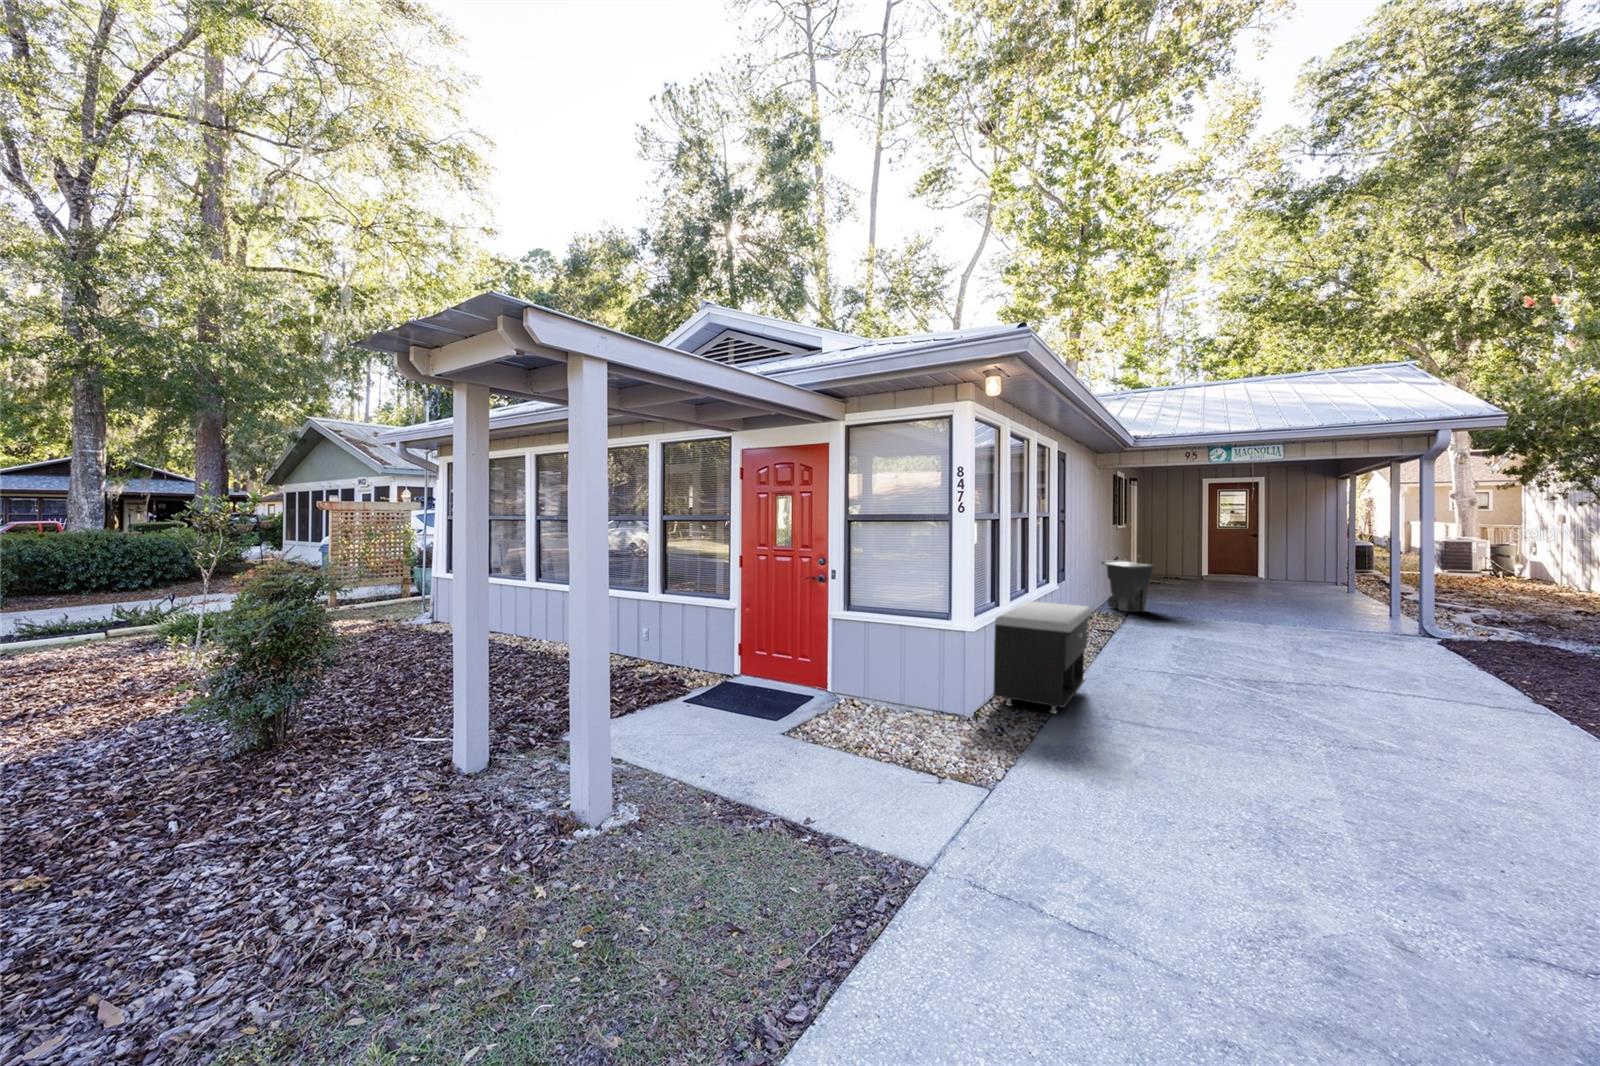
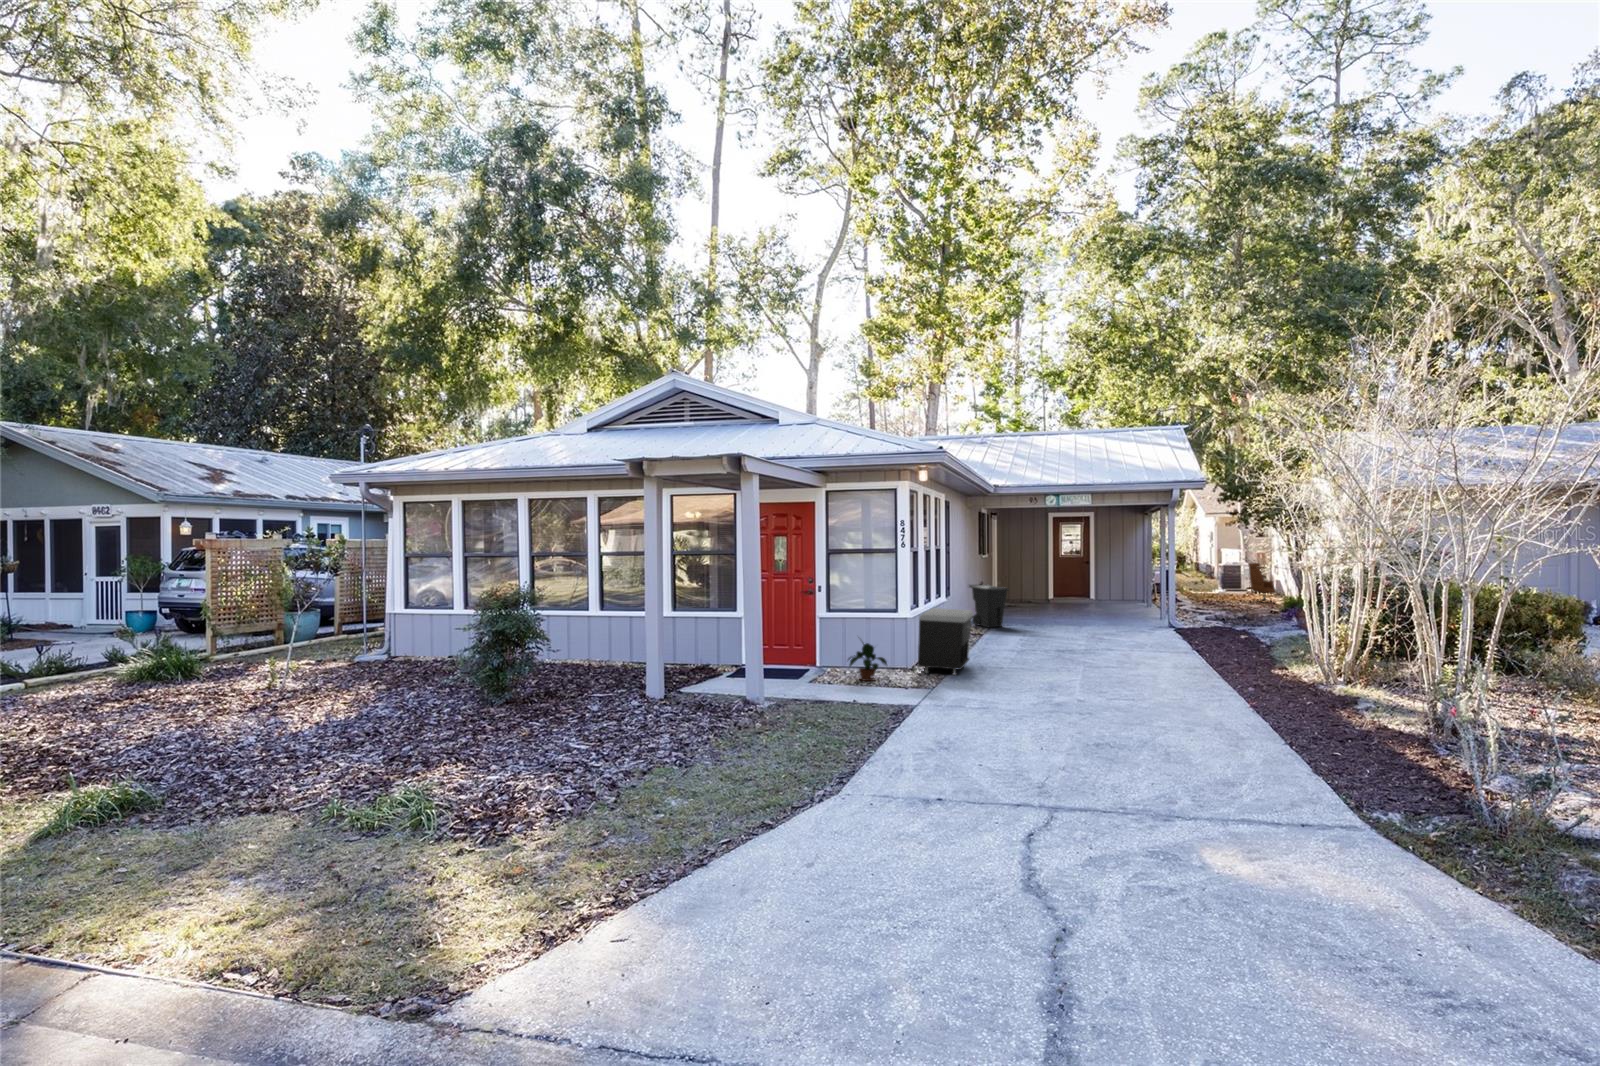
lounge chair: none [1460,533,1537,582] -> present [1248,563,1276,601]
potted plant: none [868,651,928,725] -> present [848,642,887,681]

